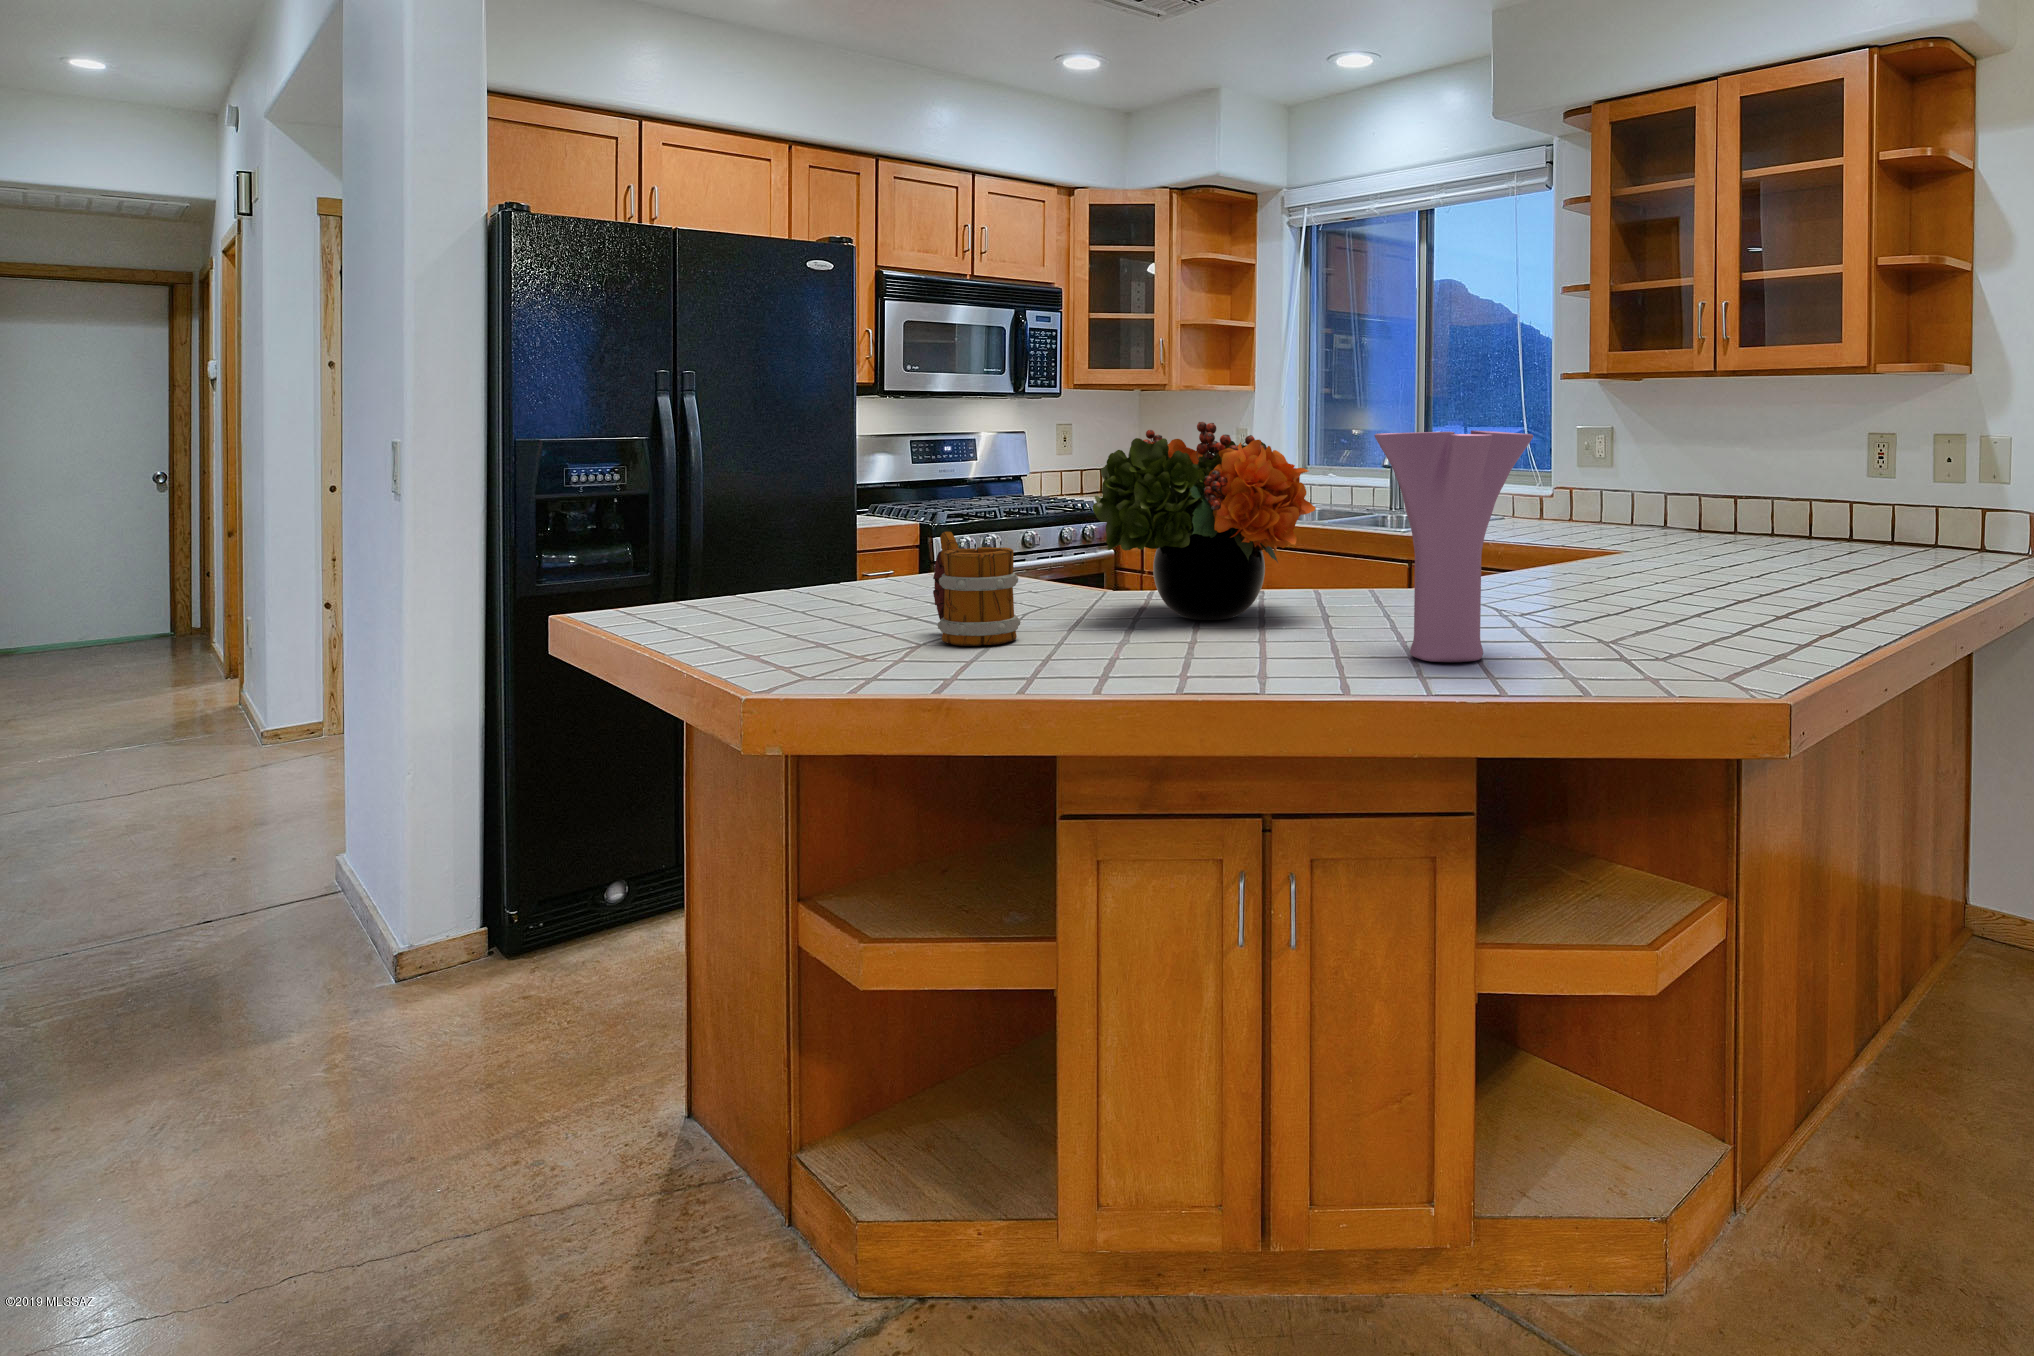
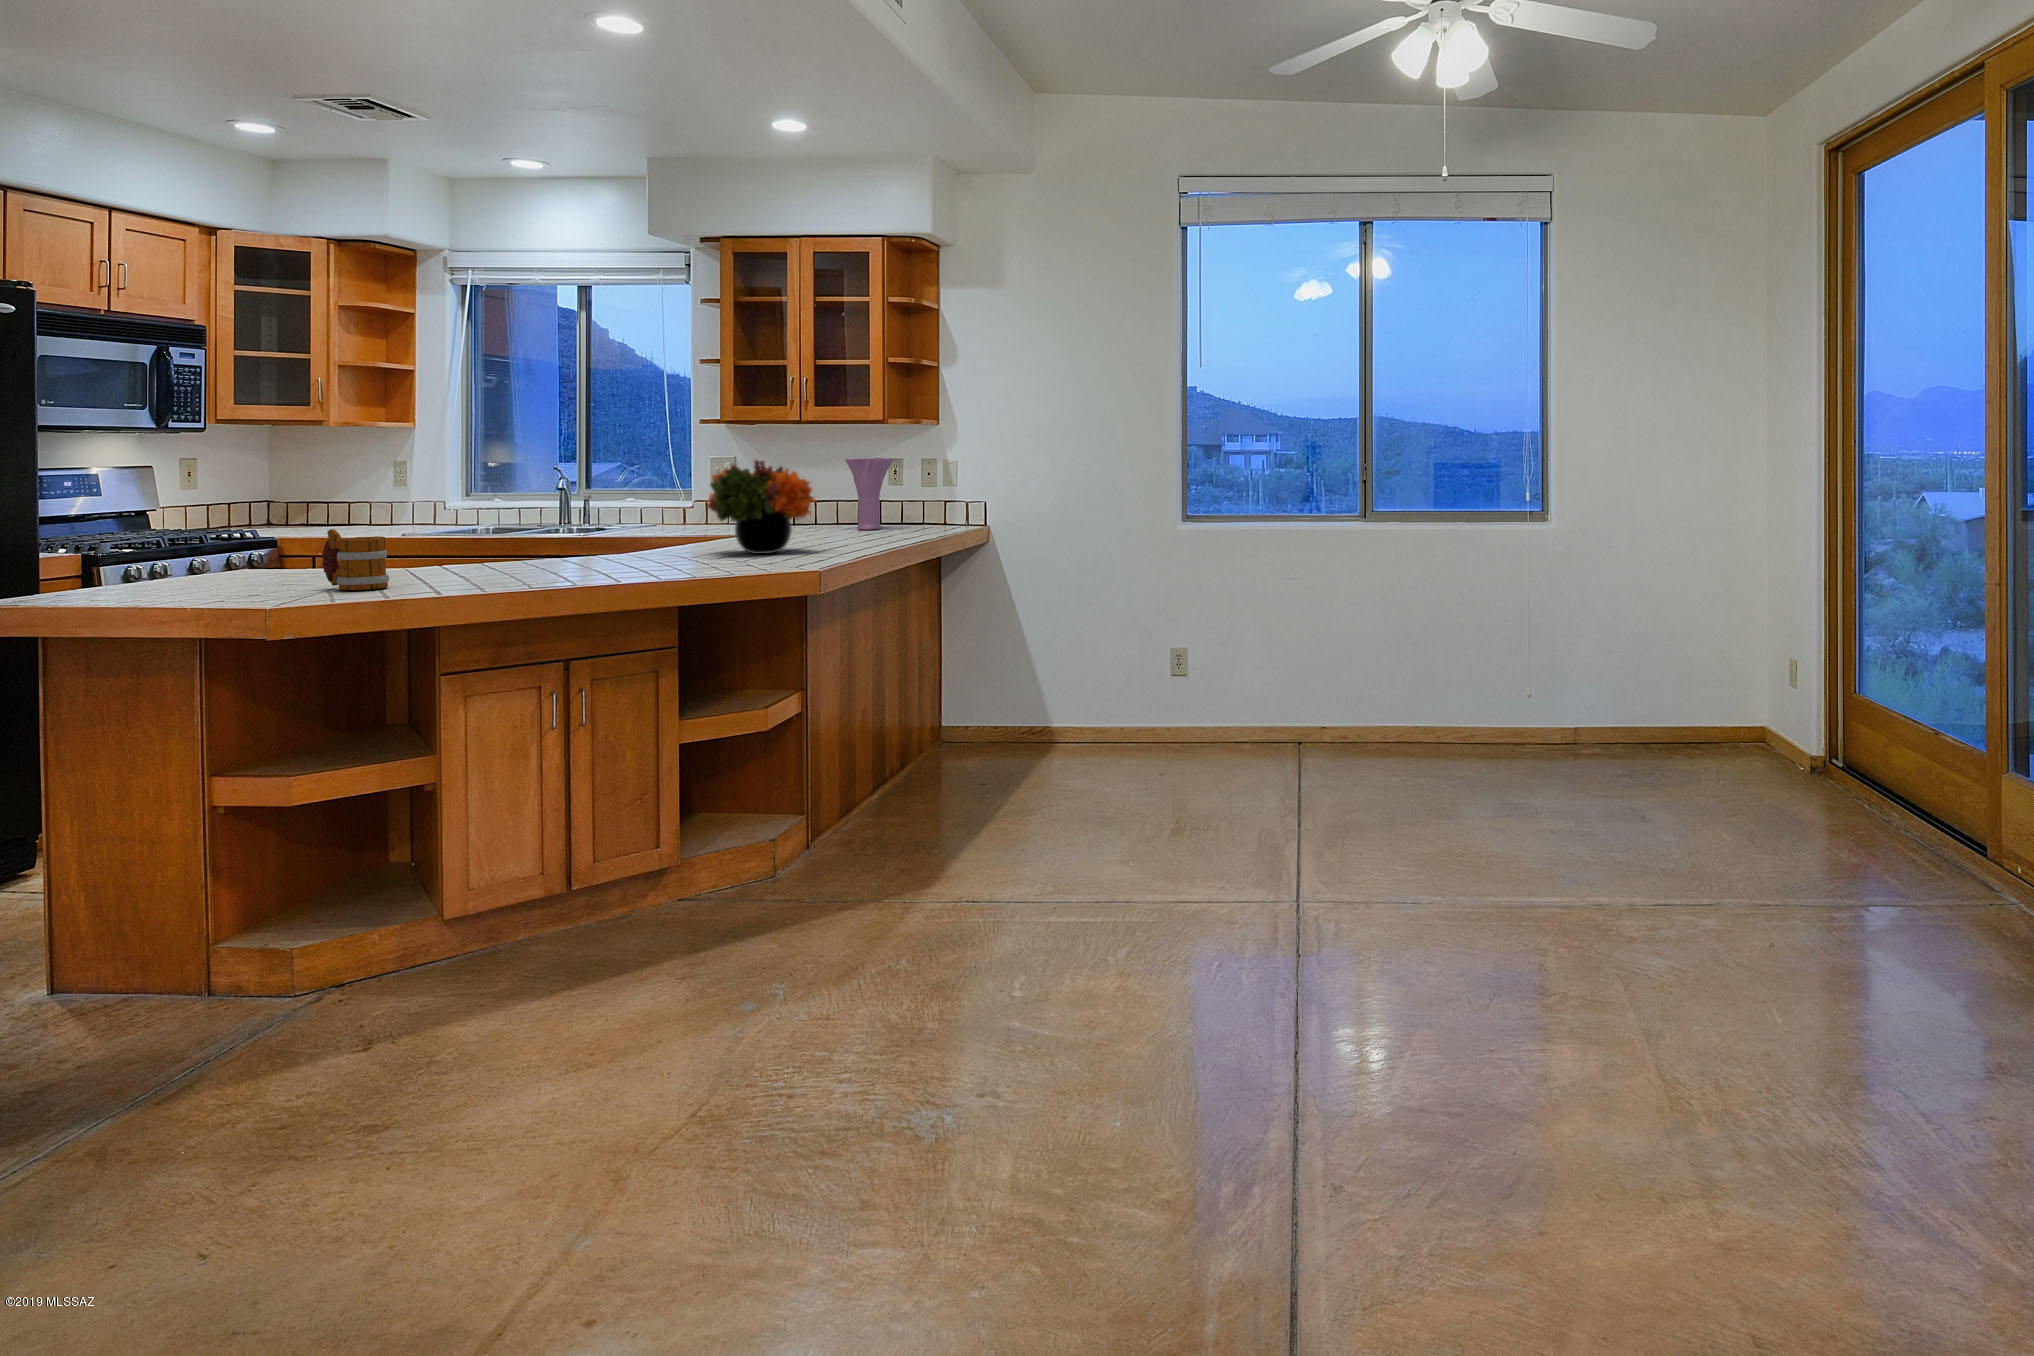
flower arrangement: present [1093,422,1316,620] -> present [707,460,815,554]
vase: present [1374,430,1533,662] -> present [845,458,894,530]

